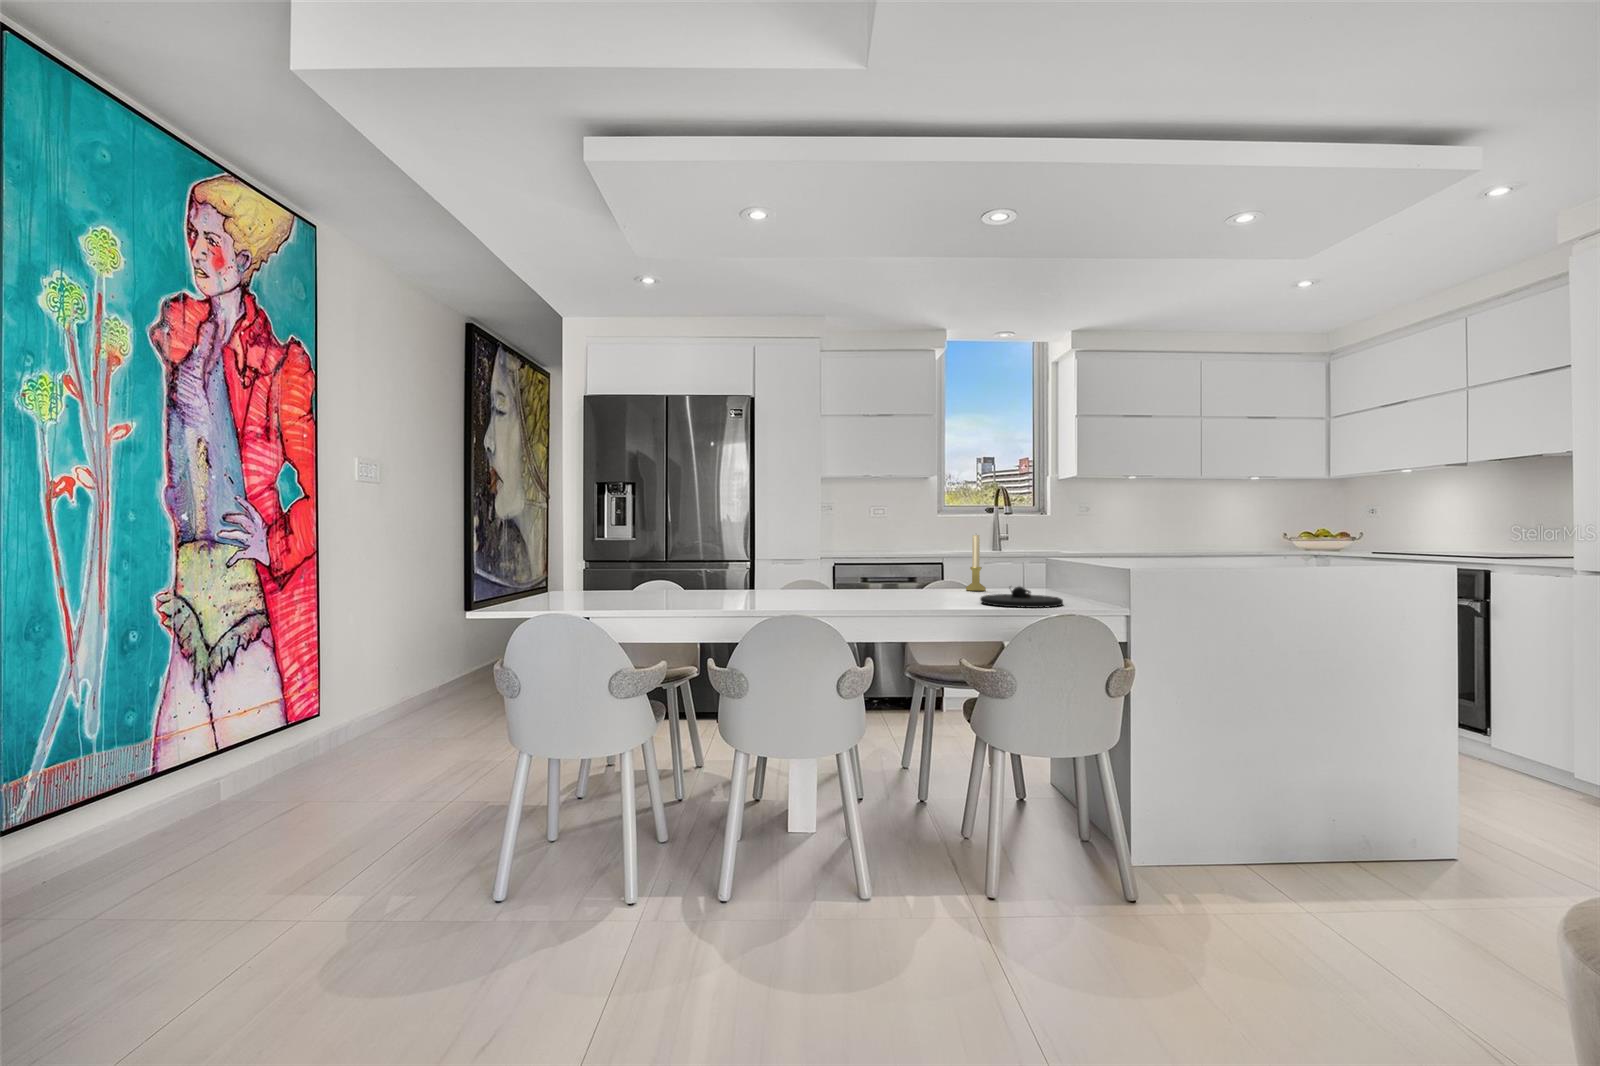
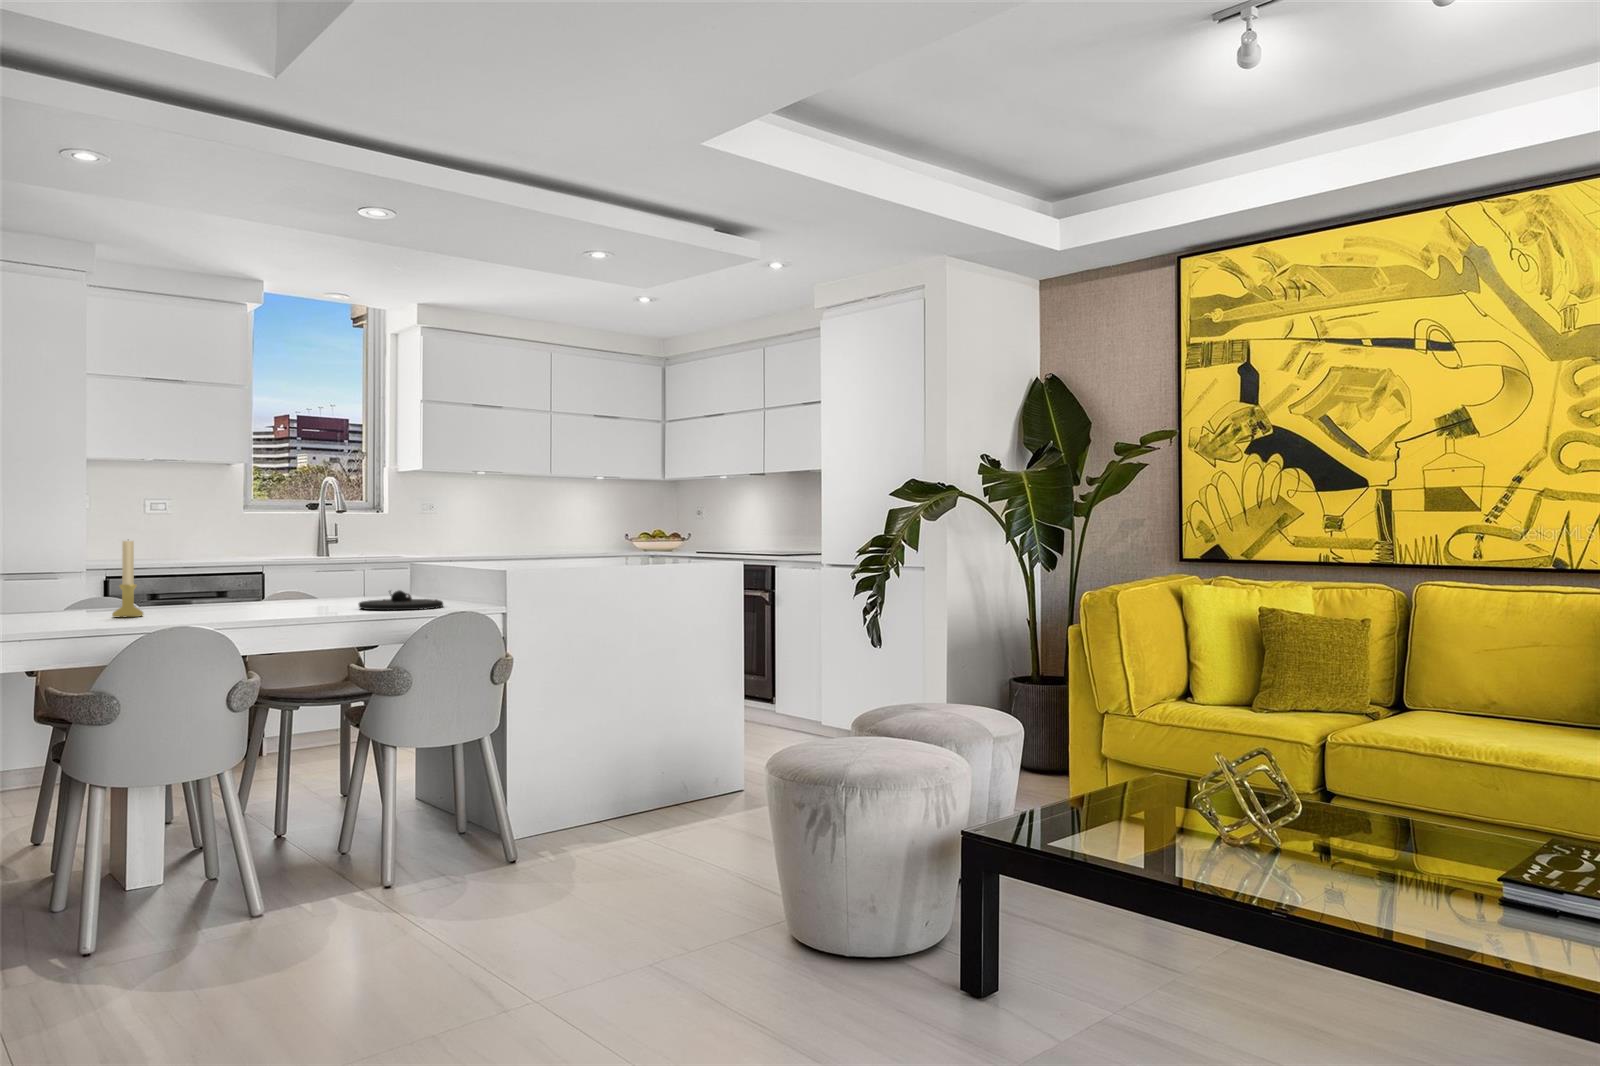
candle holder: present [966,535,986,591] -> present [112,540,143,617]

